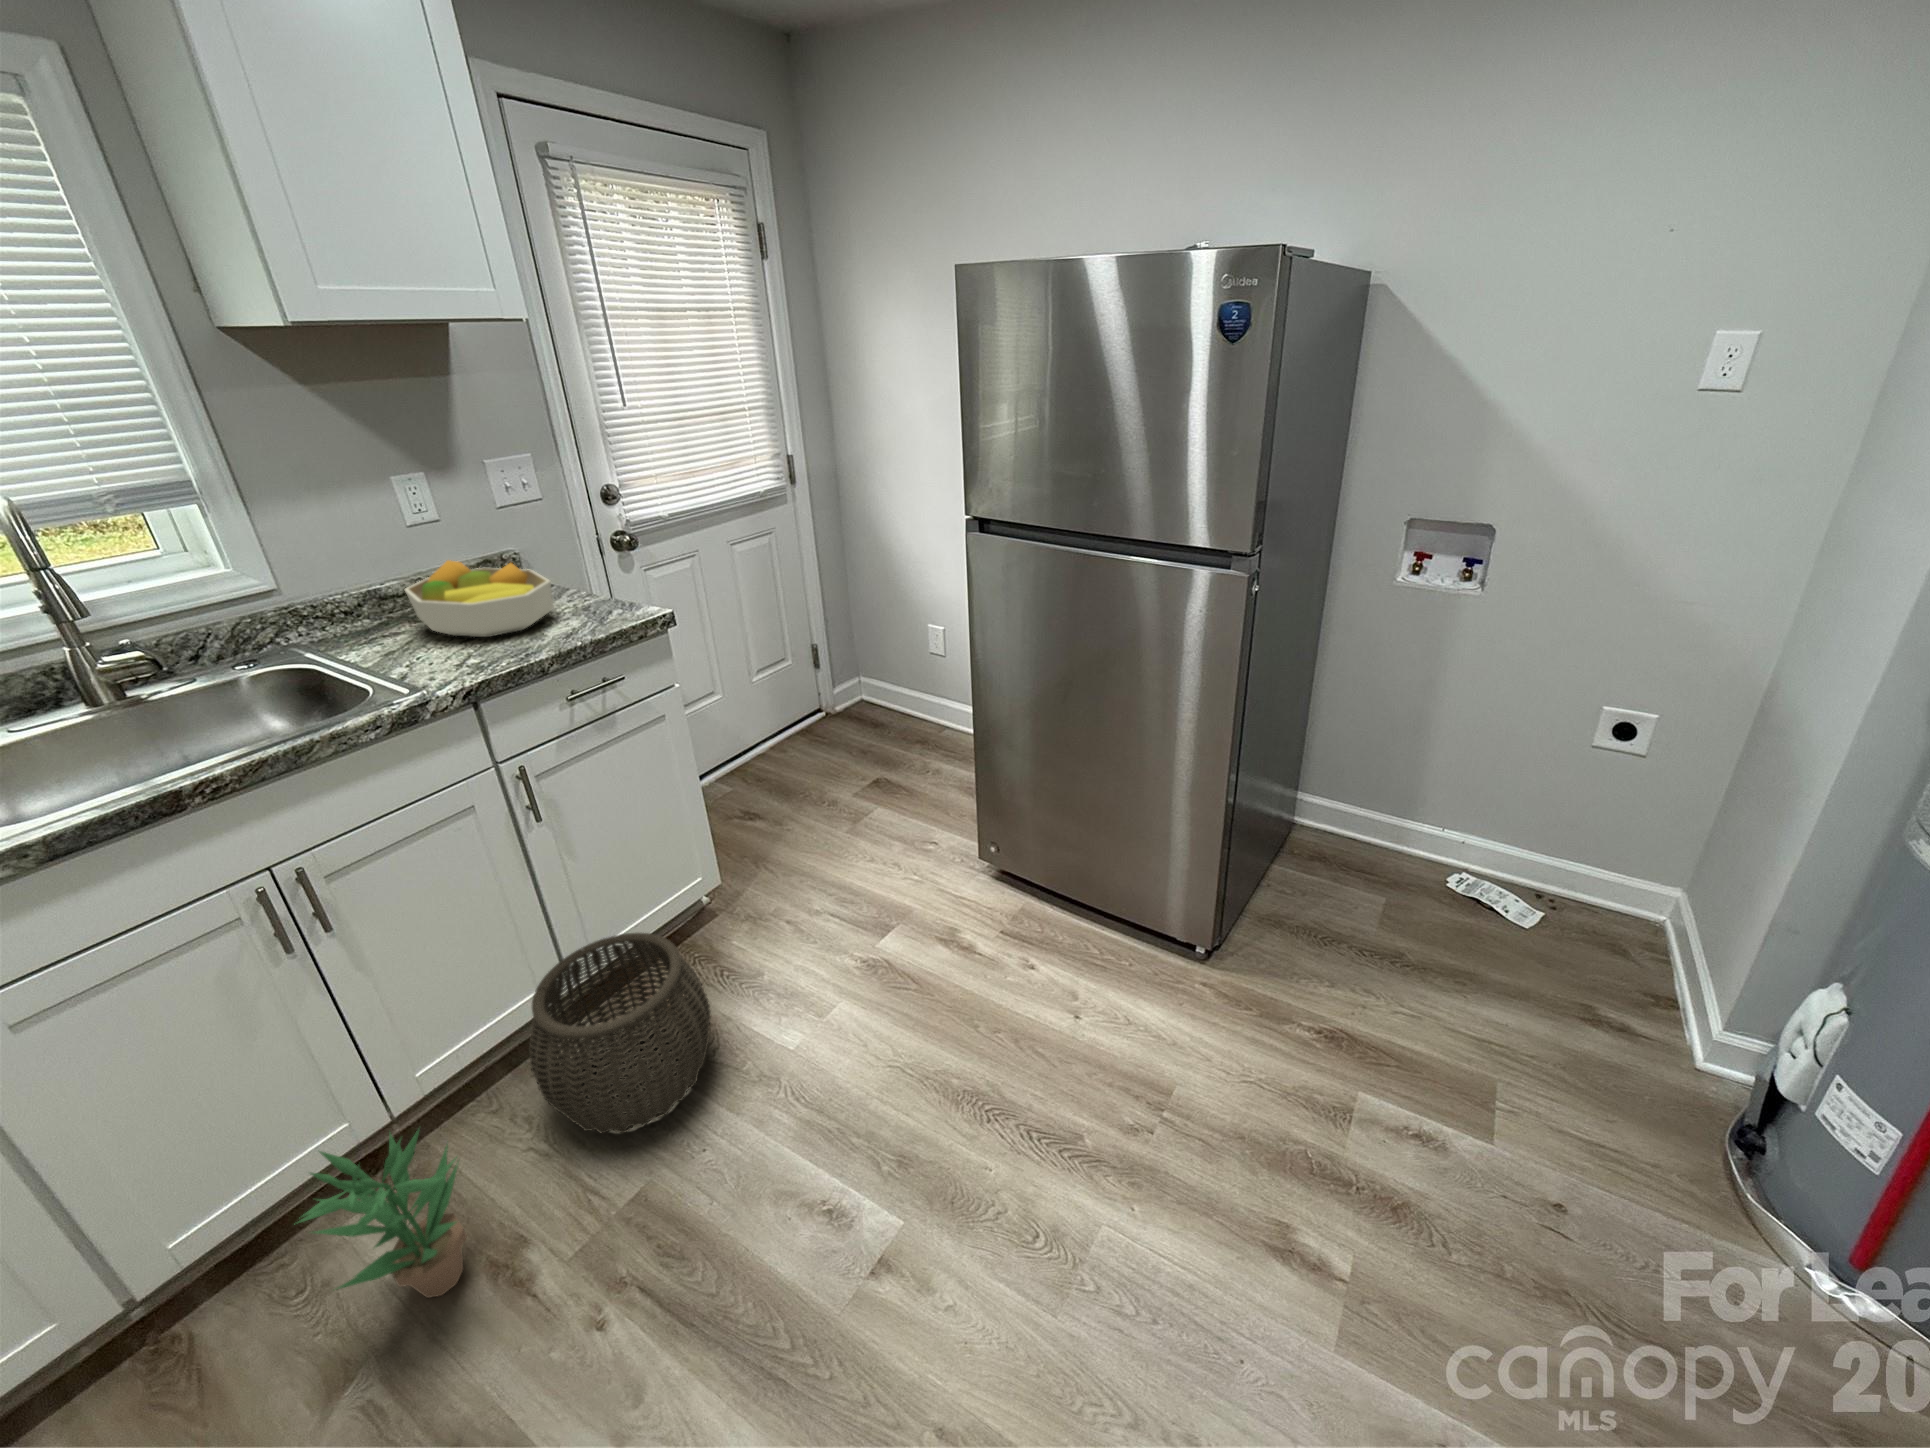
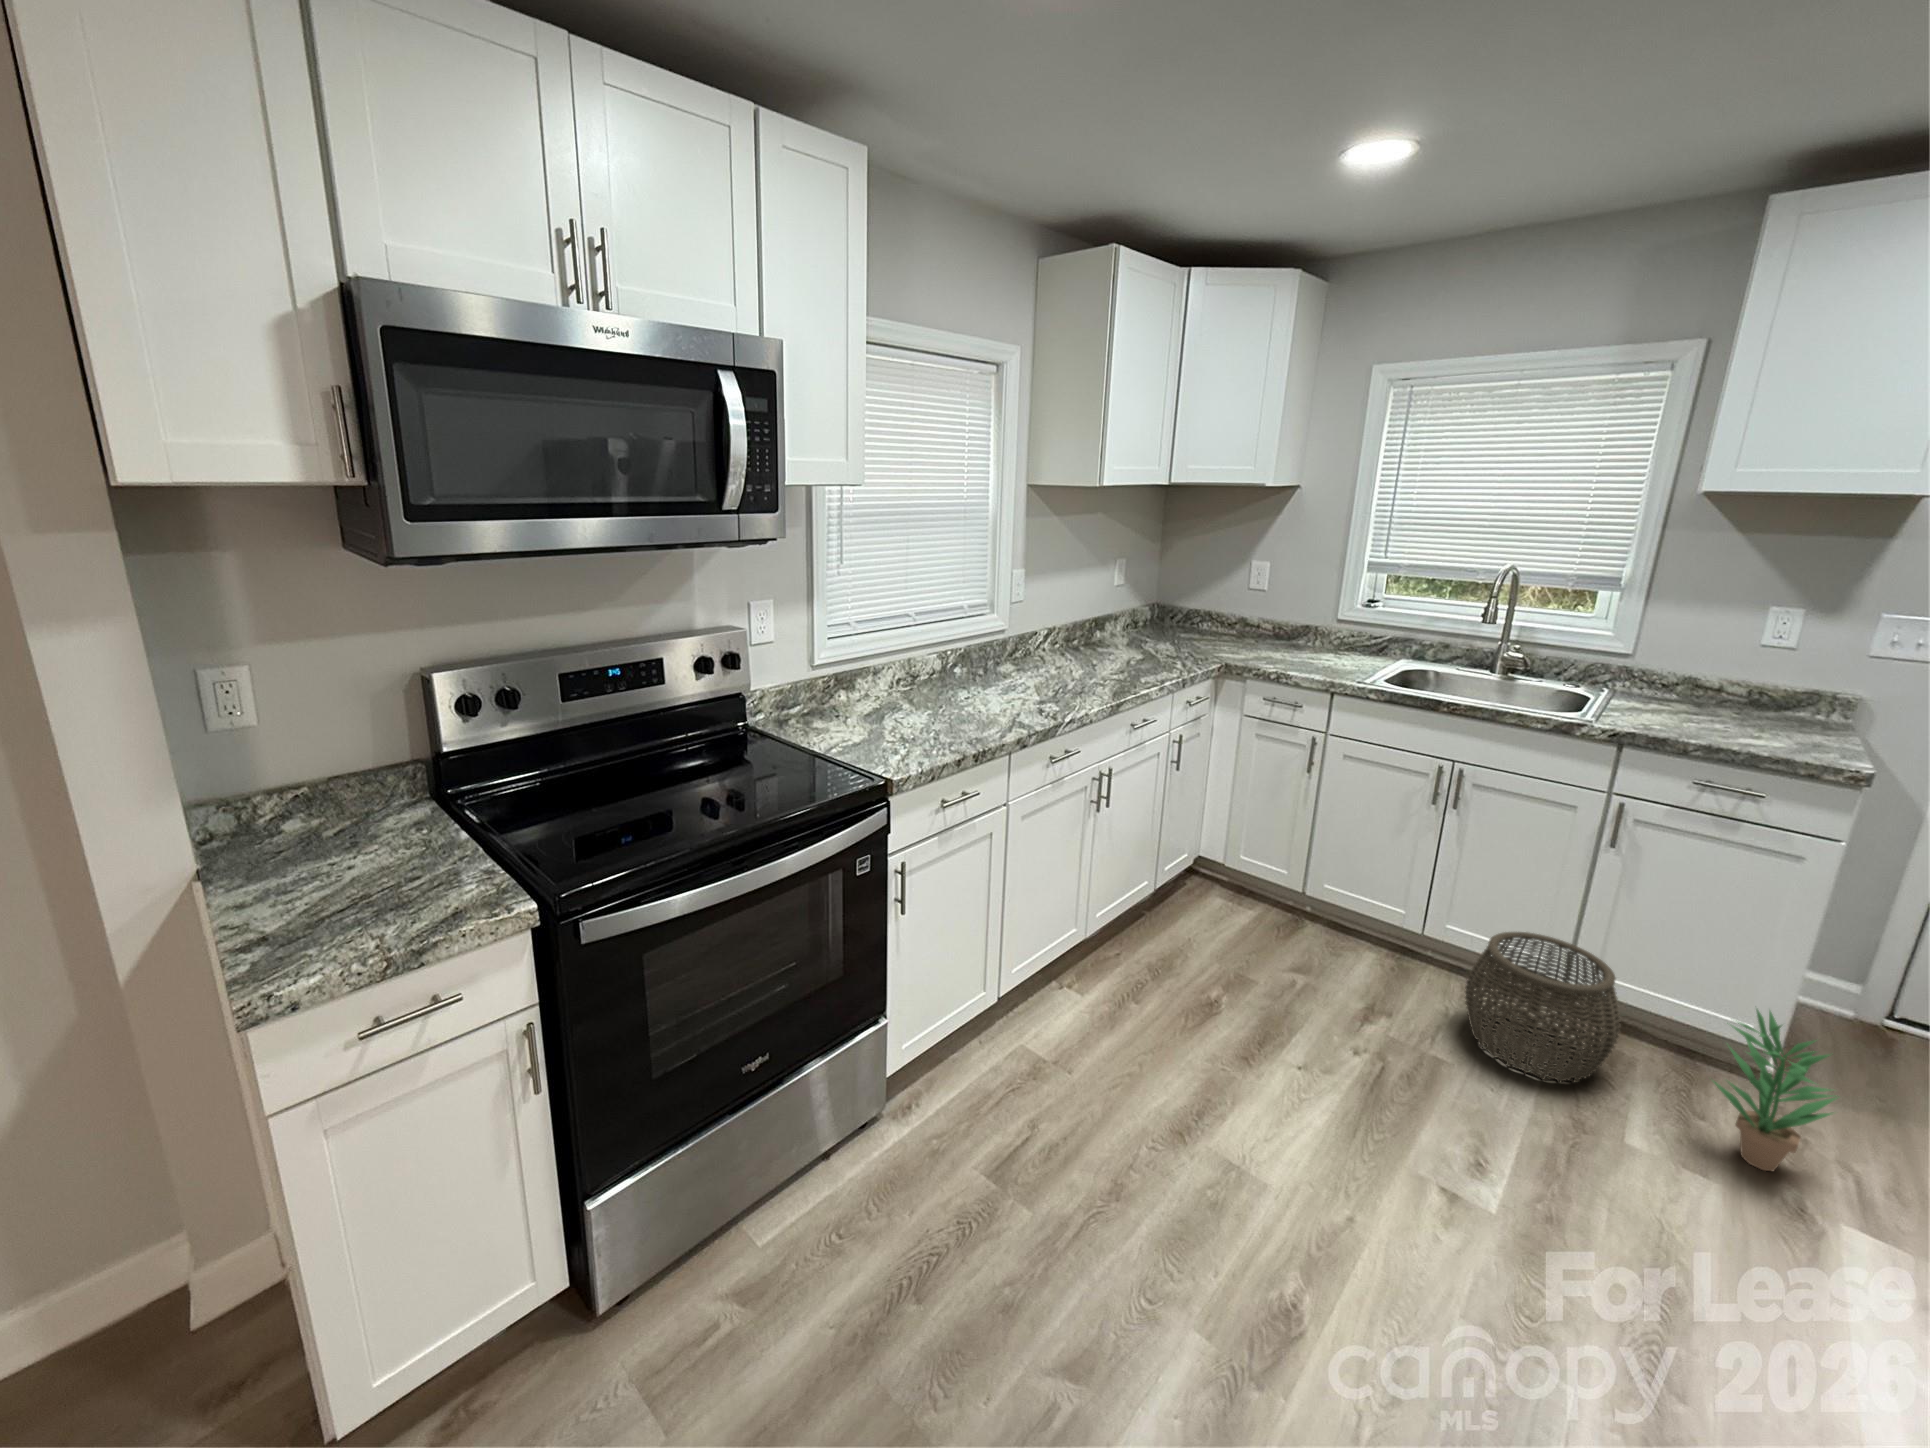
fruit bowl: present [405,560,554,637] -> none [1677,672,1805,735]
potted plant: present [299,1130,467,1298] -> present [1713,1009,1839,1171]

